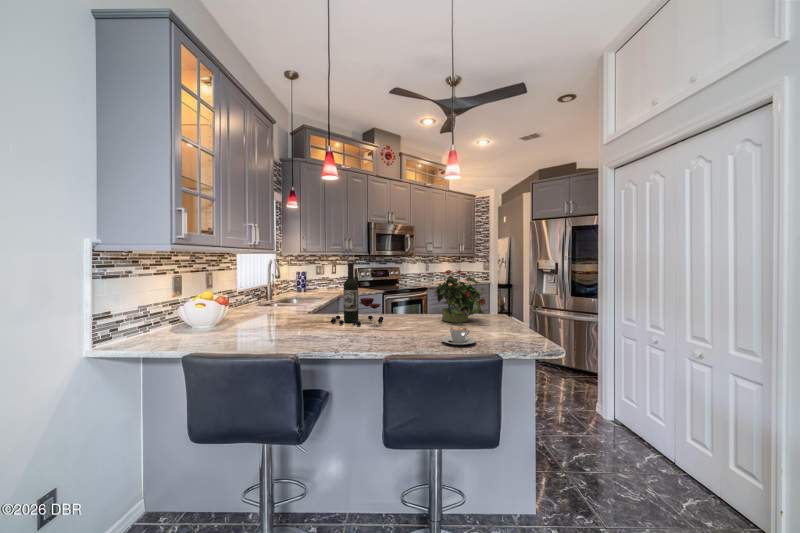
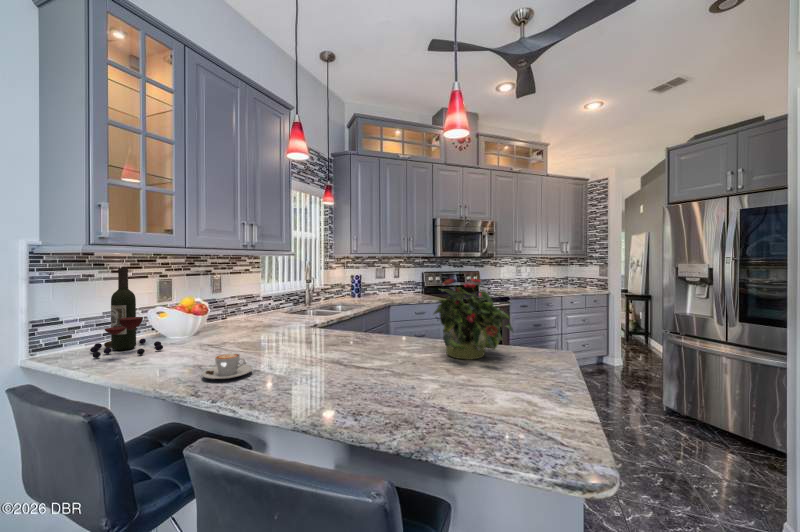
wine bottle: present [331,263,383,326] -> present [90,268,163,358]
coffee cup: present [441,327,476,345] -> present [202,354,252,379]

